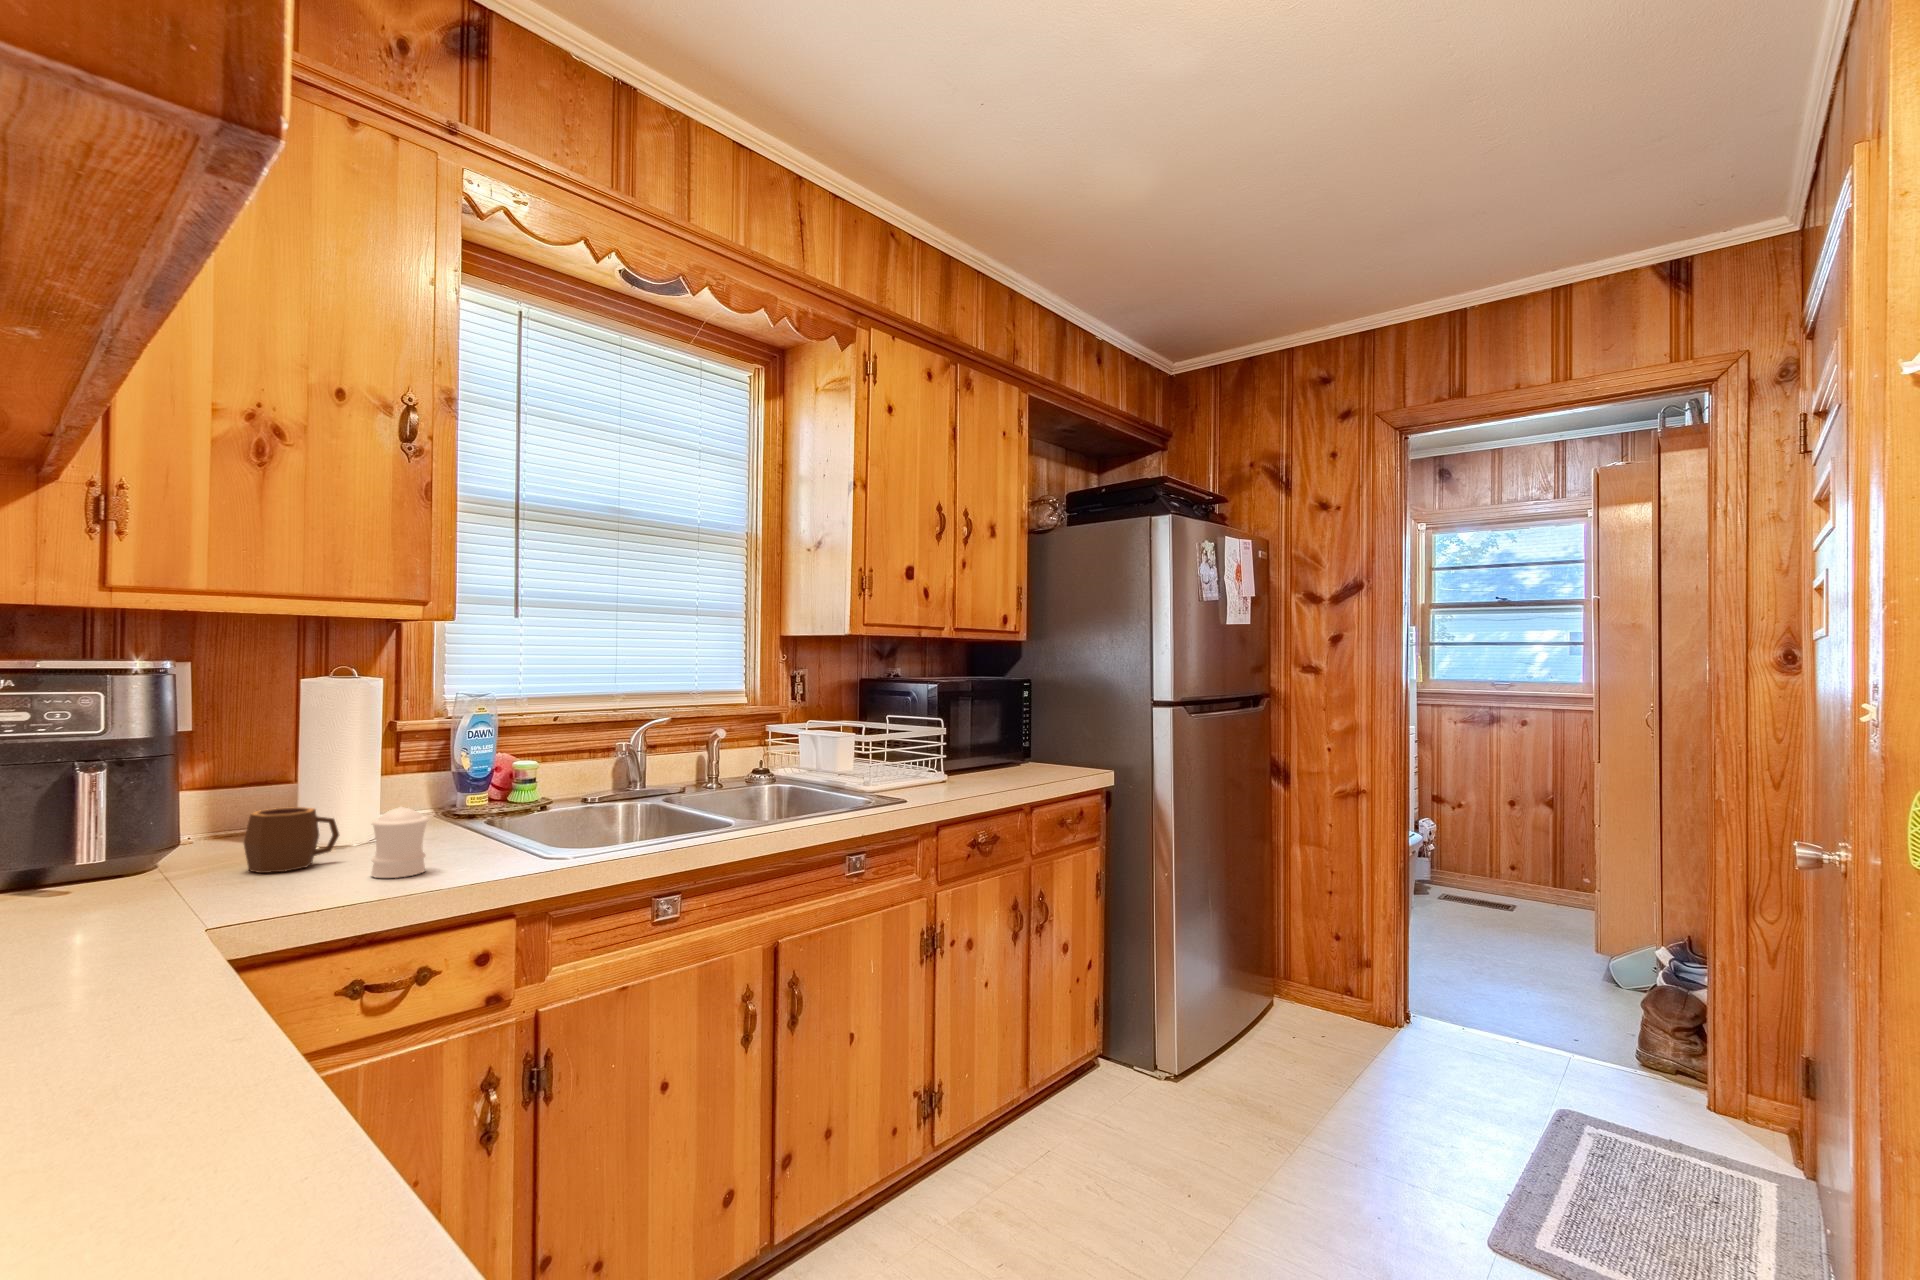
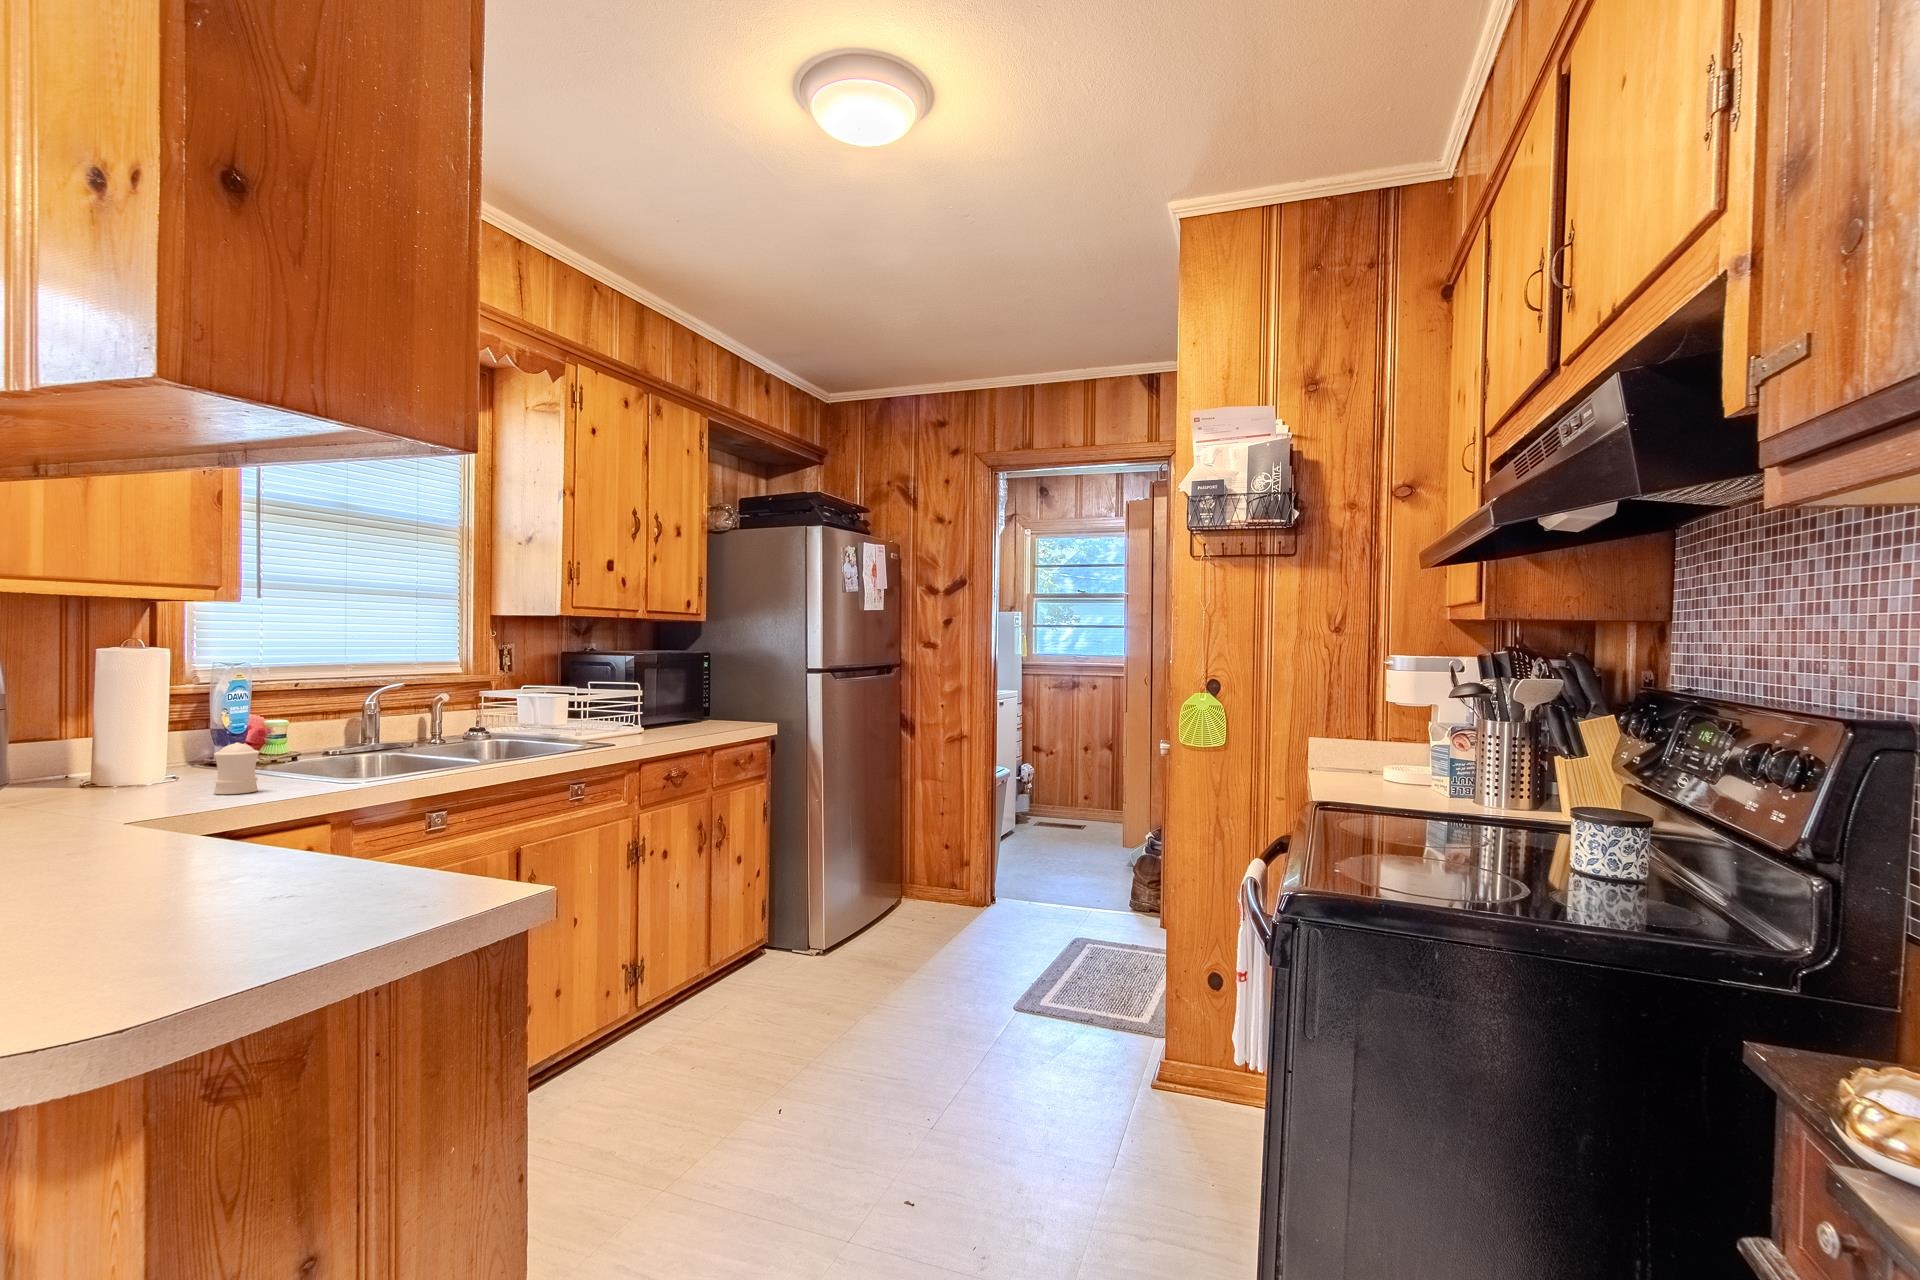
mug: present [244,807,339,873] -> none [89,749,164,797]

